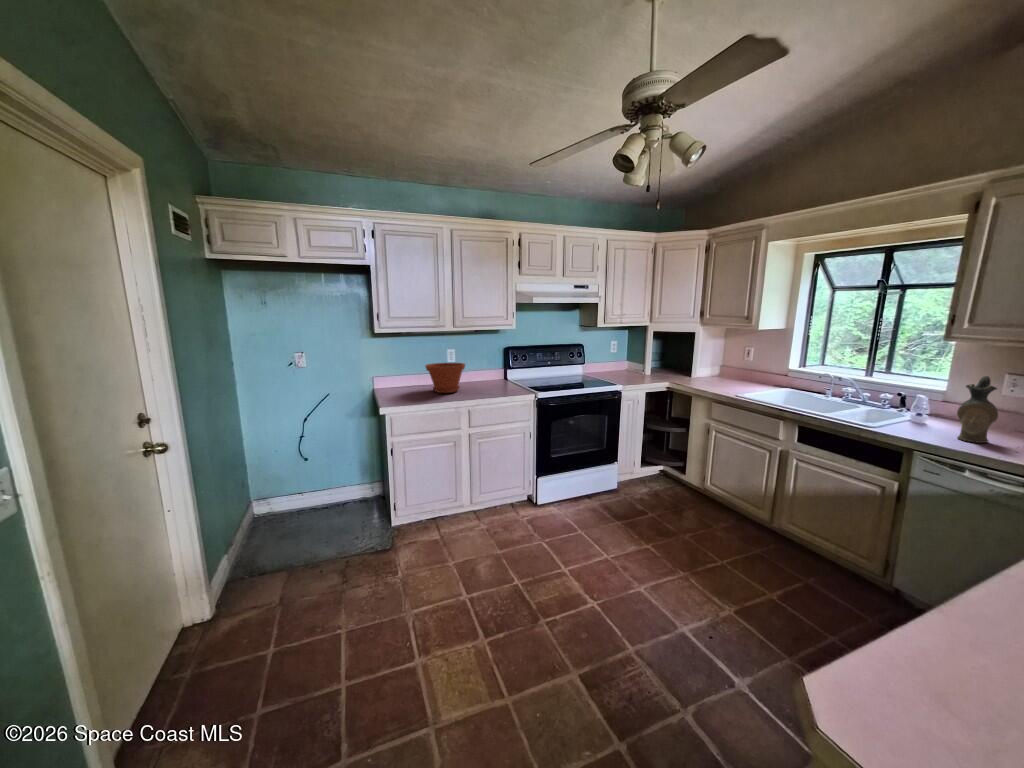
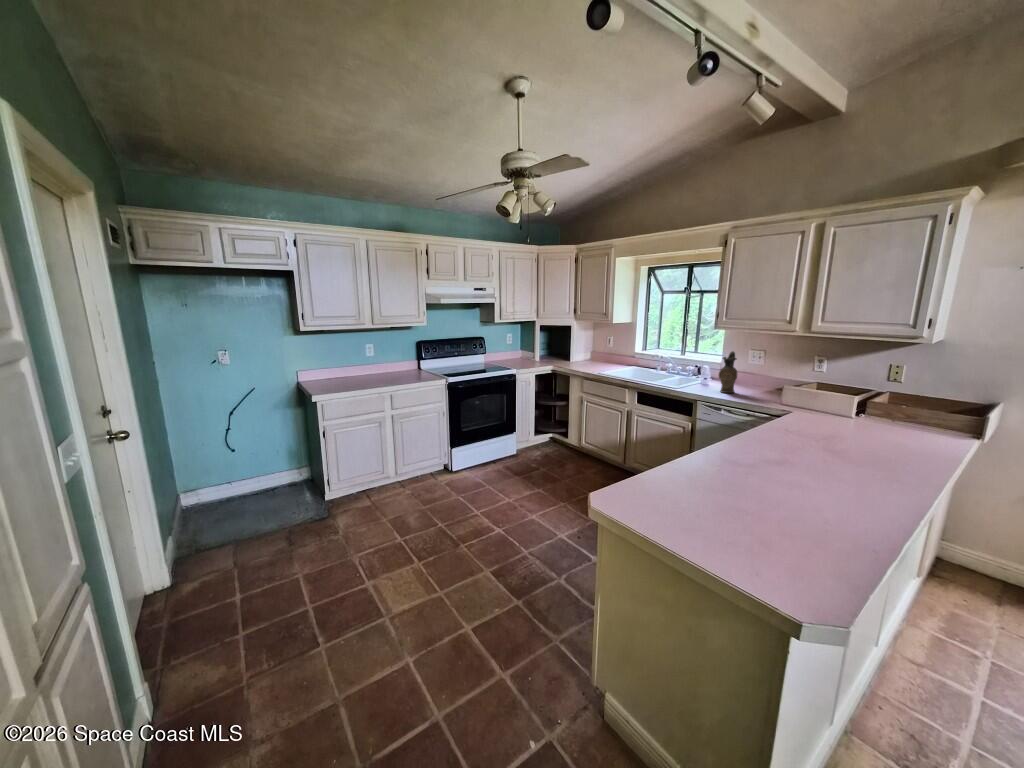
plant pot: present [425,363,466,393] -> none [348,356,385,382]

